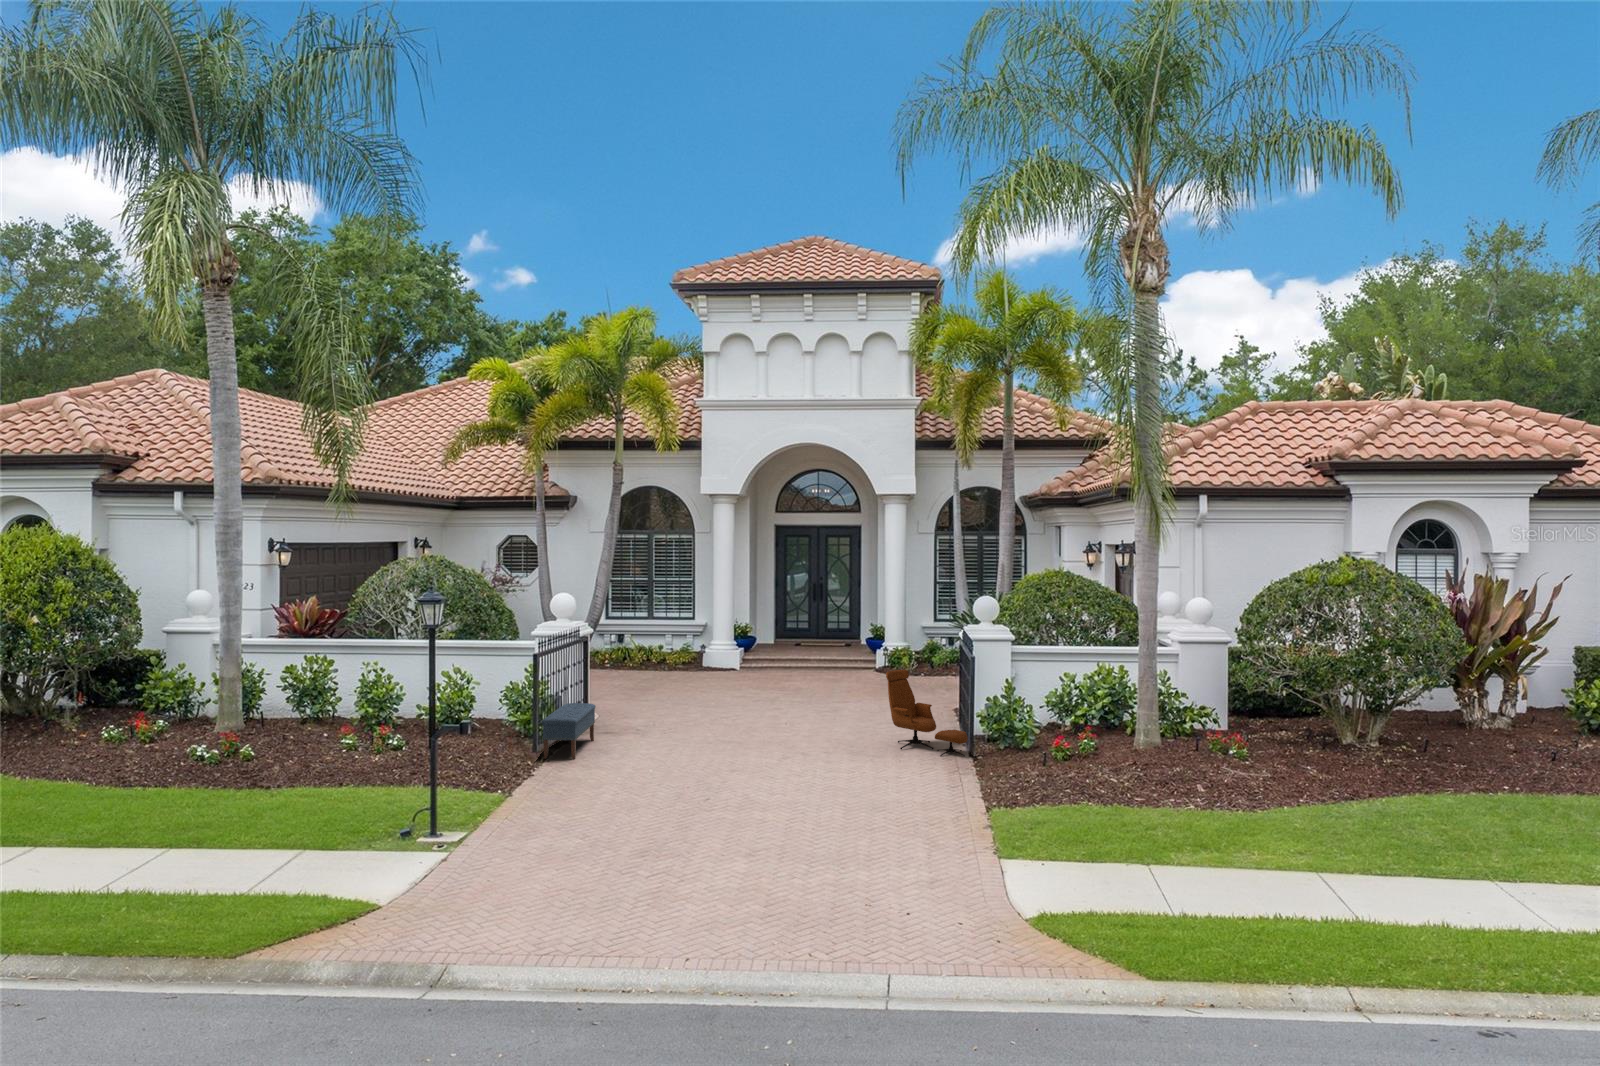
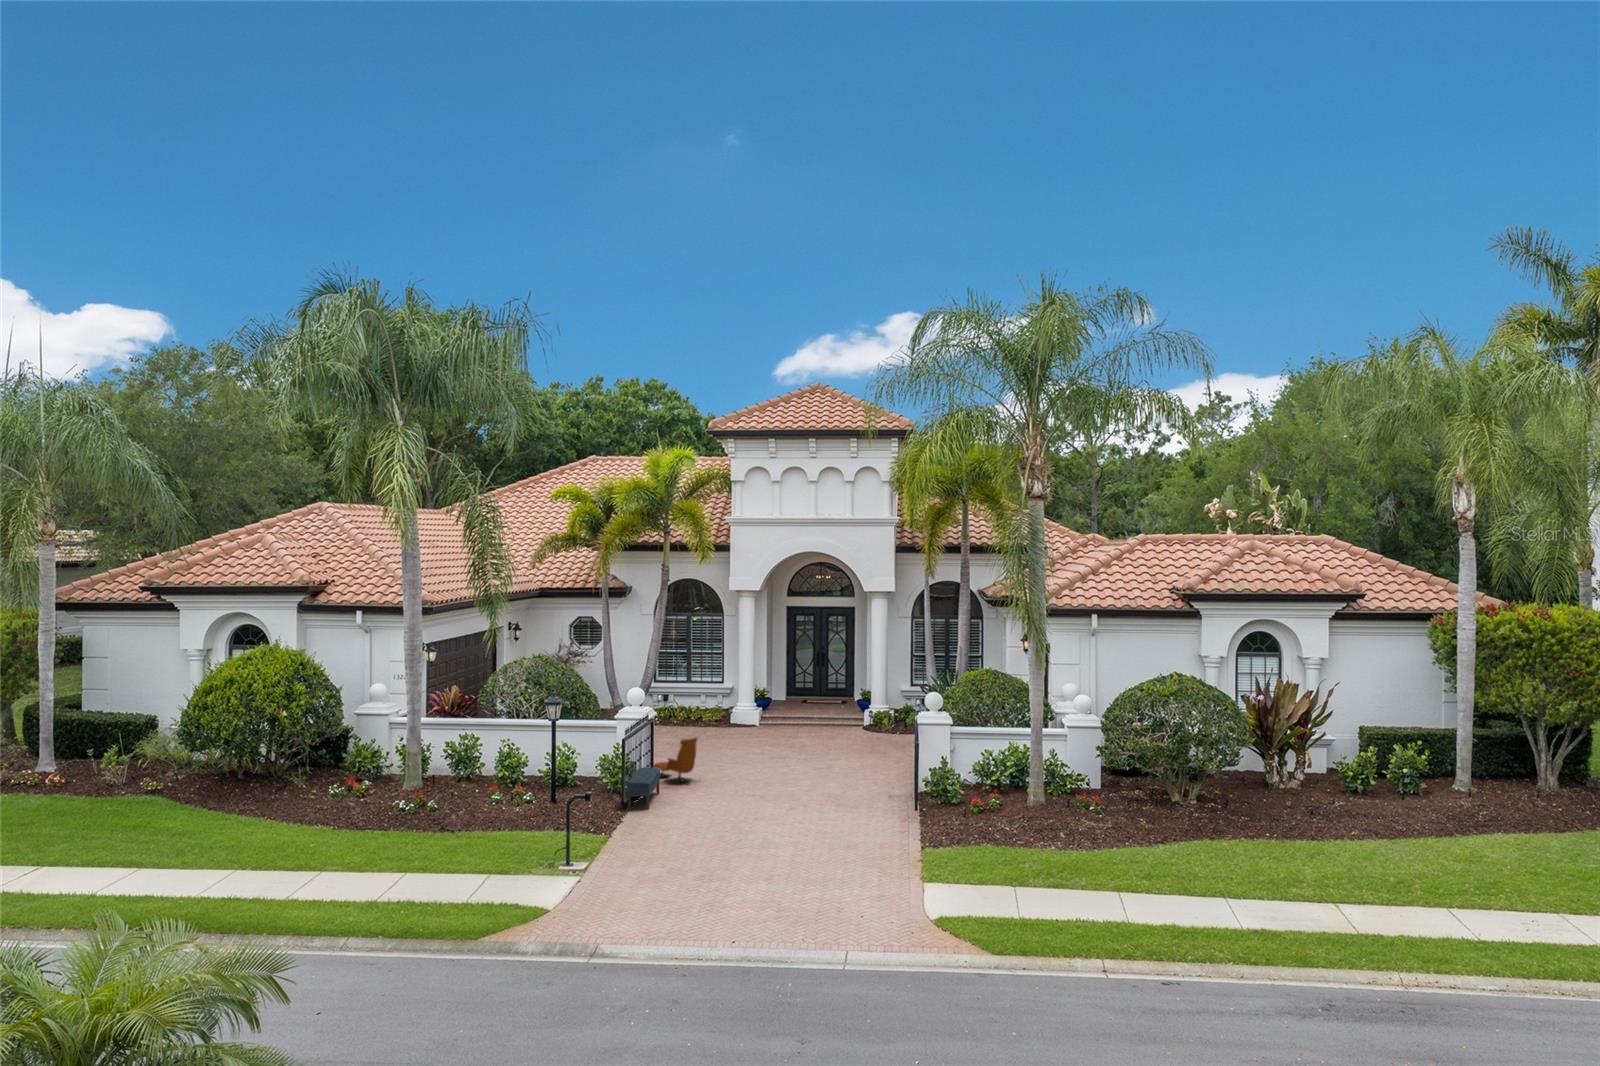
lounge chair: present [886,670,968,756] -> present [653,737,697,782]

